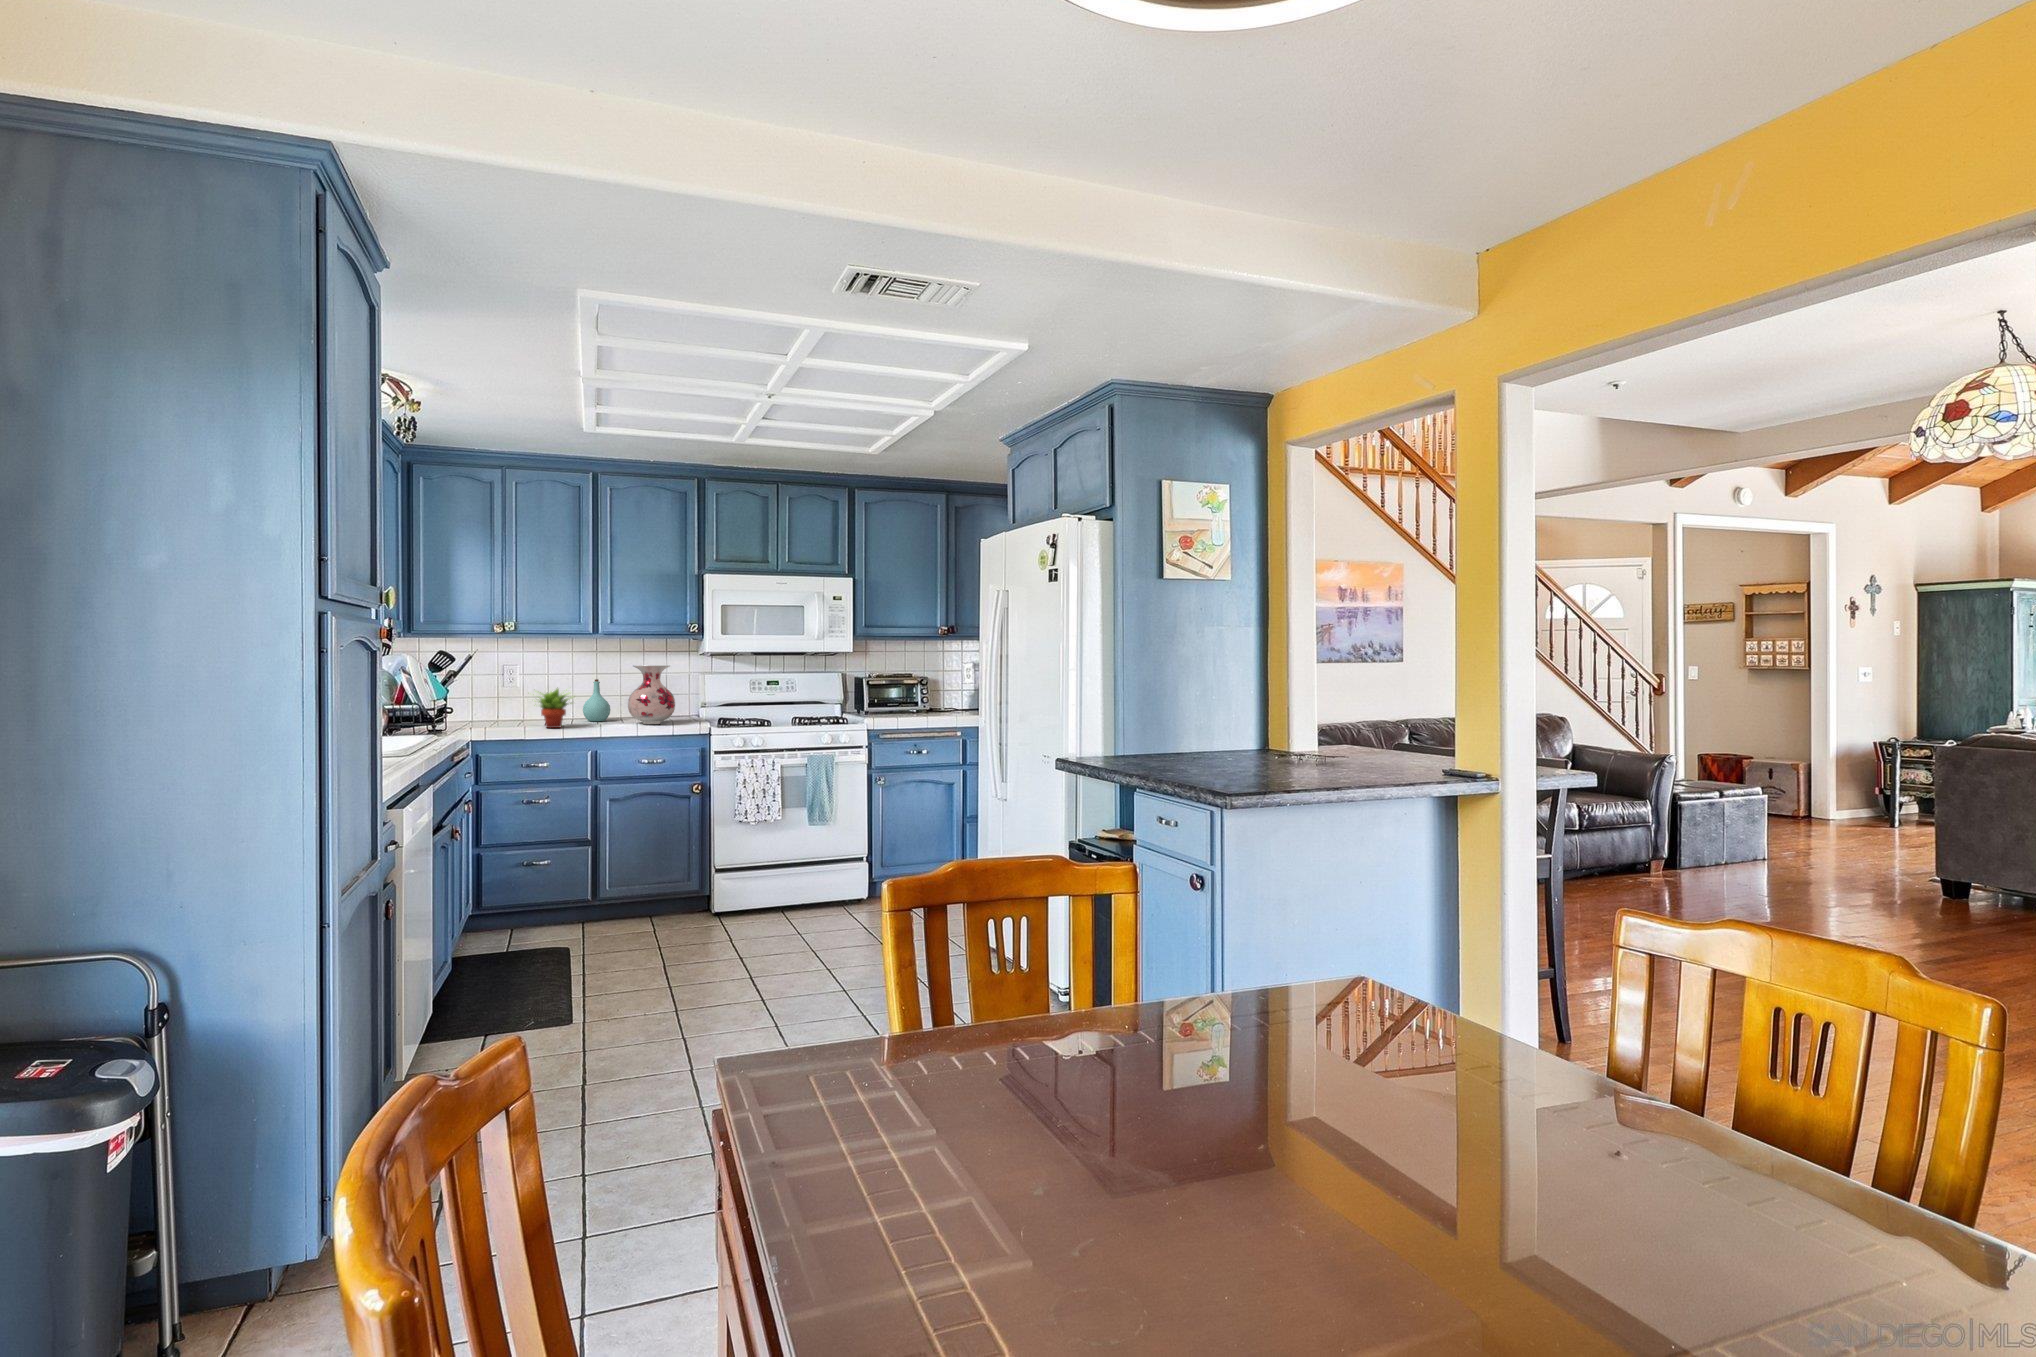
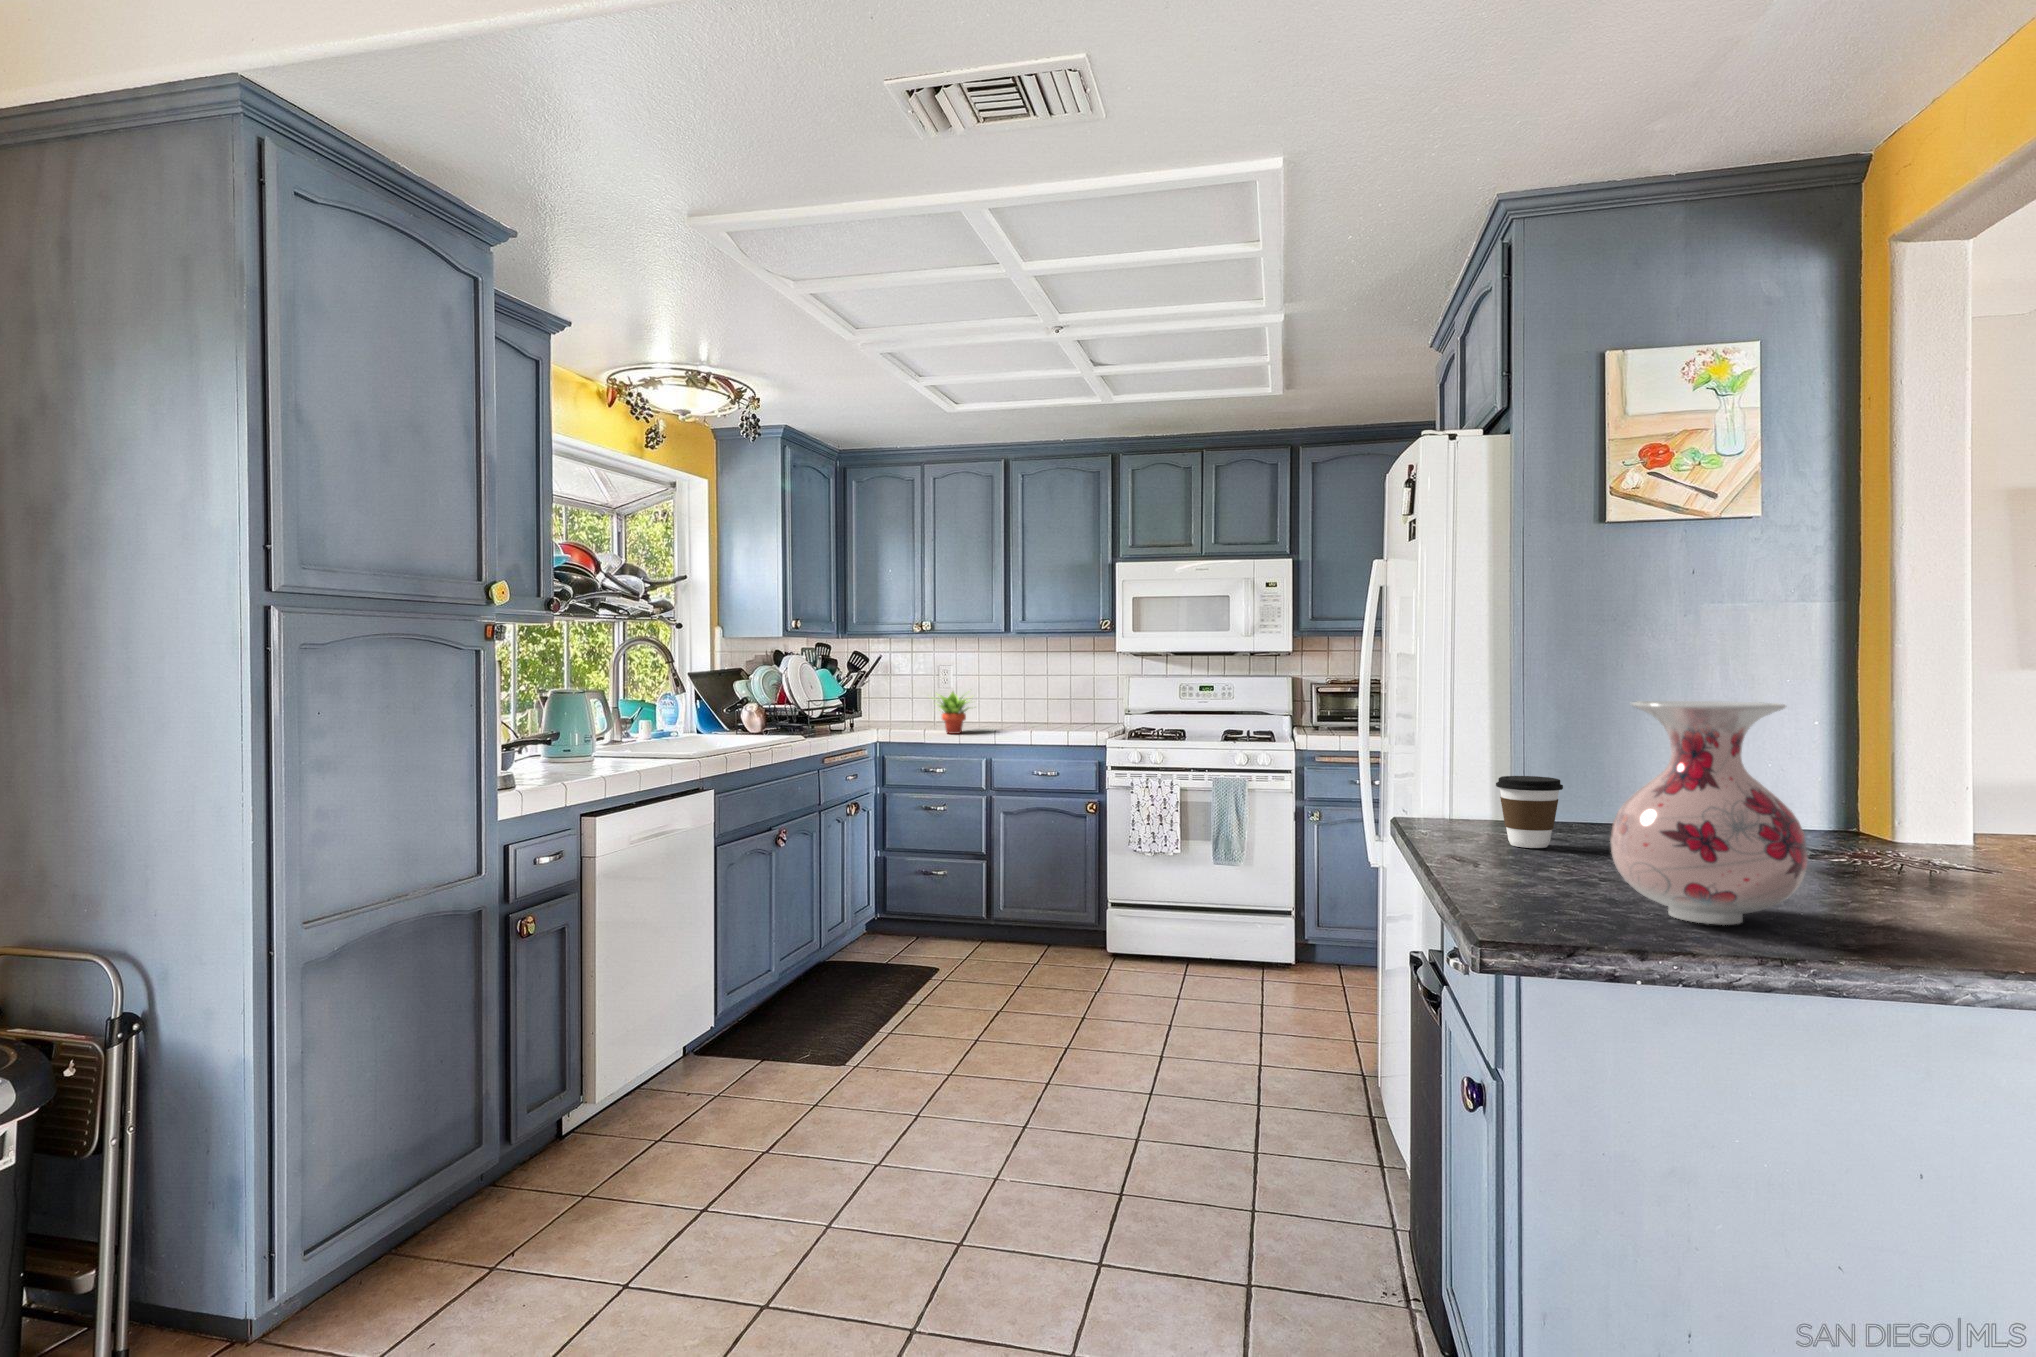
vase: present [628,665,675,724] -> present [1610,701,1808,925]
bottle: present [583,679,610,721] -> none [997,682,1025,727]
coffee cup: none [1134,727,1169,767] -> present [1496,776,1563,848]

